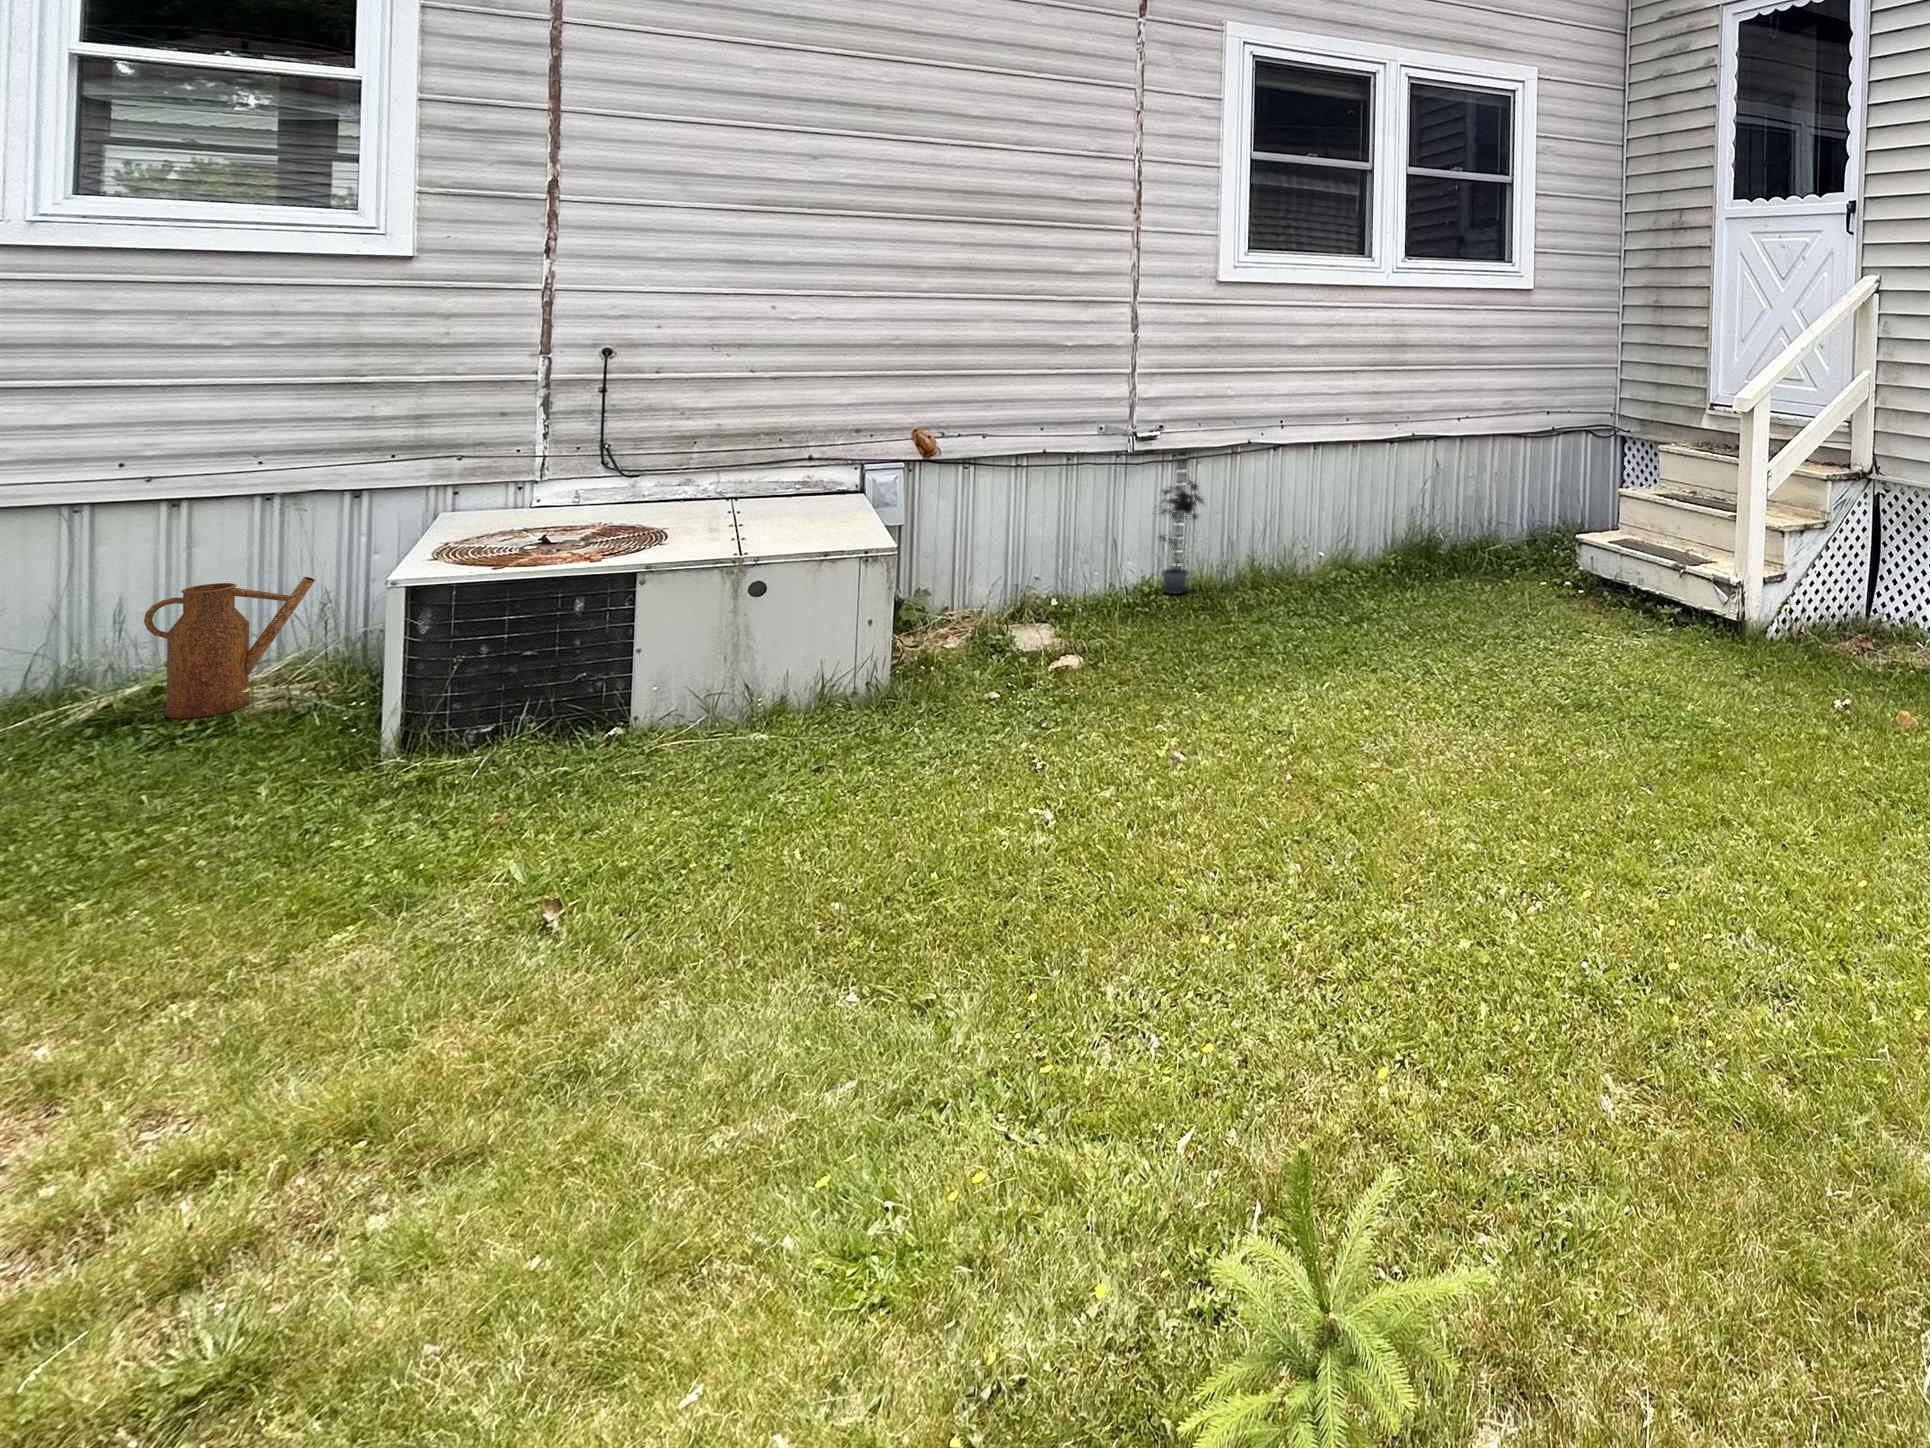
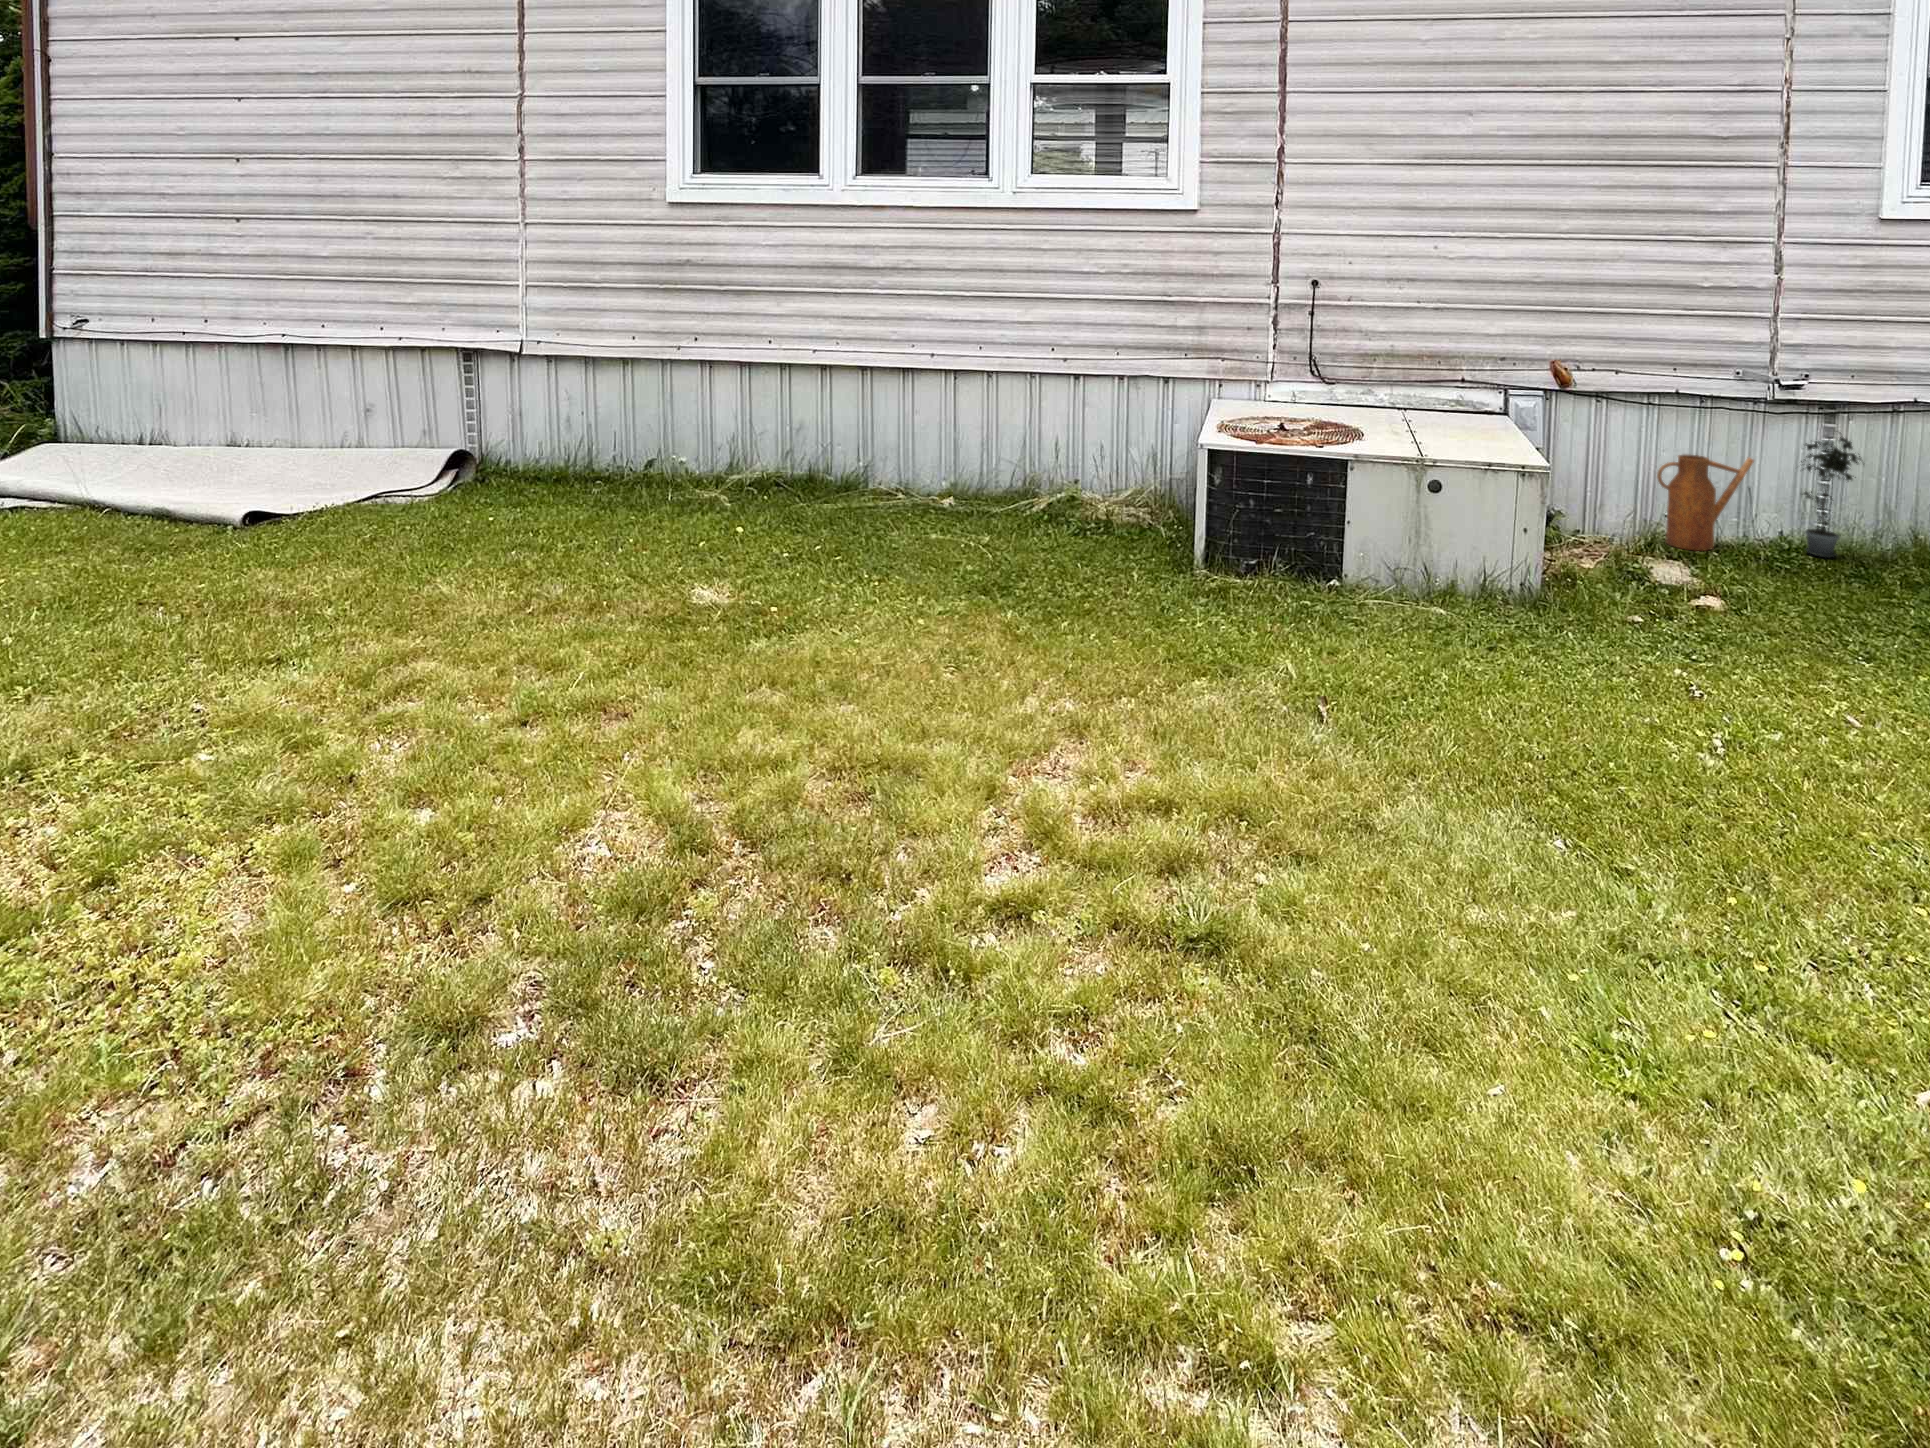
watering can: present [144,577,315,719] -> present [1657,454,1754,551]

